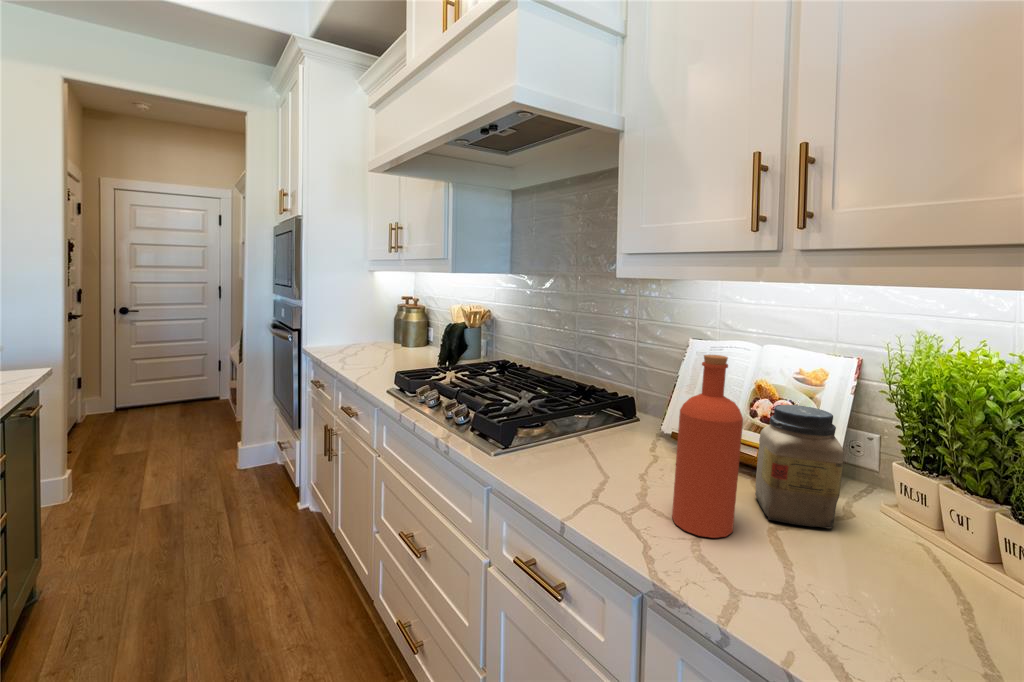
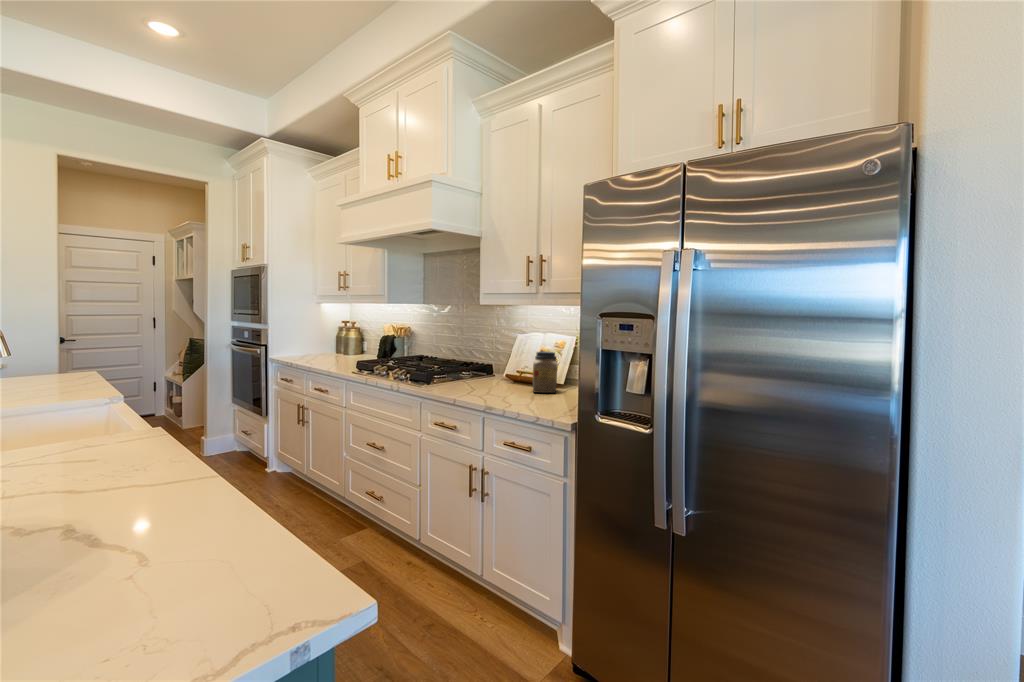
bottle: present [672,355,743,538] -> none [499,331,521,396]

